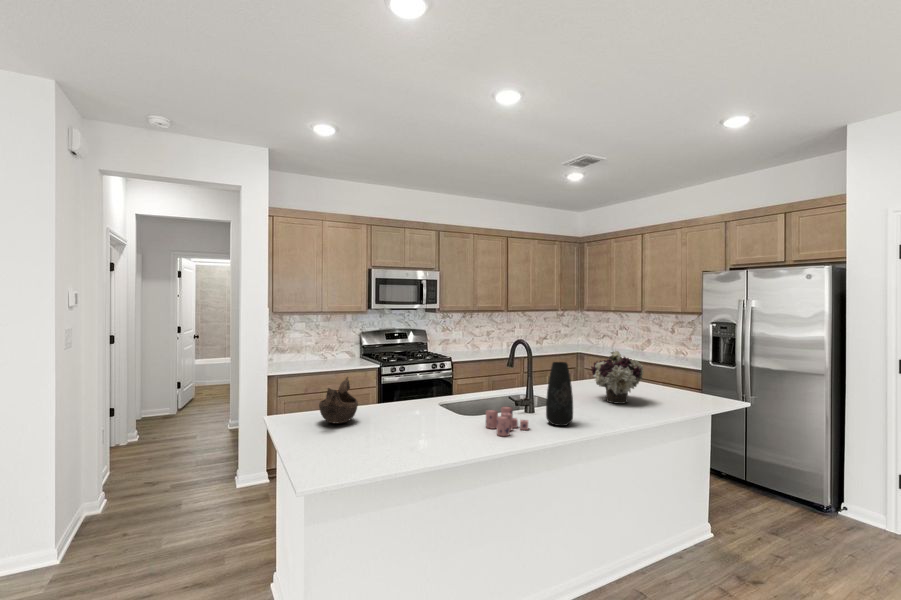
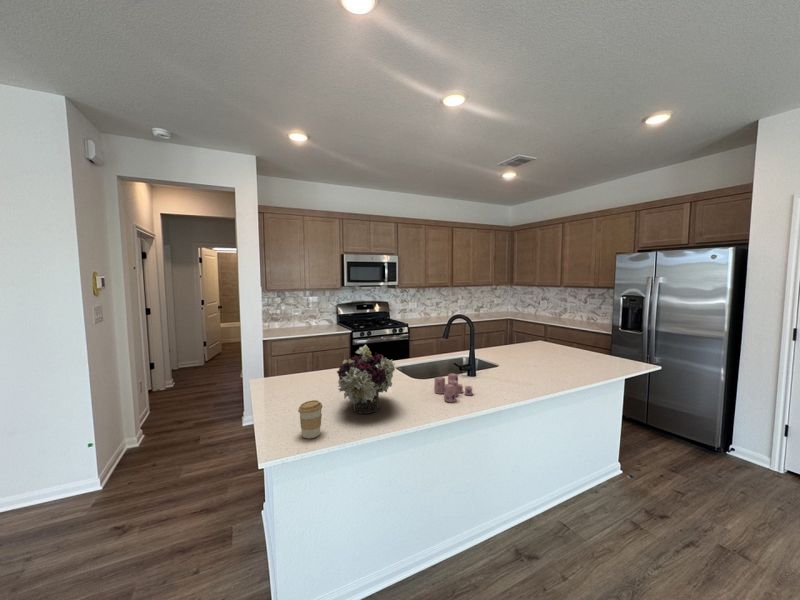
flower arrangement: present [591,351,644,404] -> present [337,345,395,414]
vase: present [546,362,573,426] -> none [488,335,512,391]
decorative bowl: present [319,377,358,424] -> none [290,347,324,388]
coffee cup: none [340,427,366,467] -> present [298,400,322,438]

